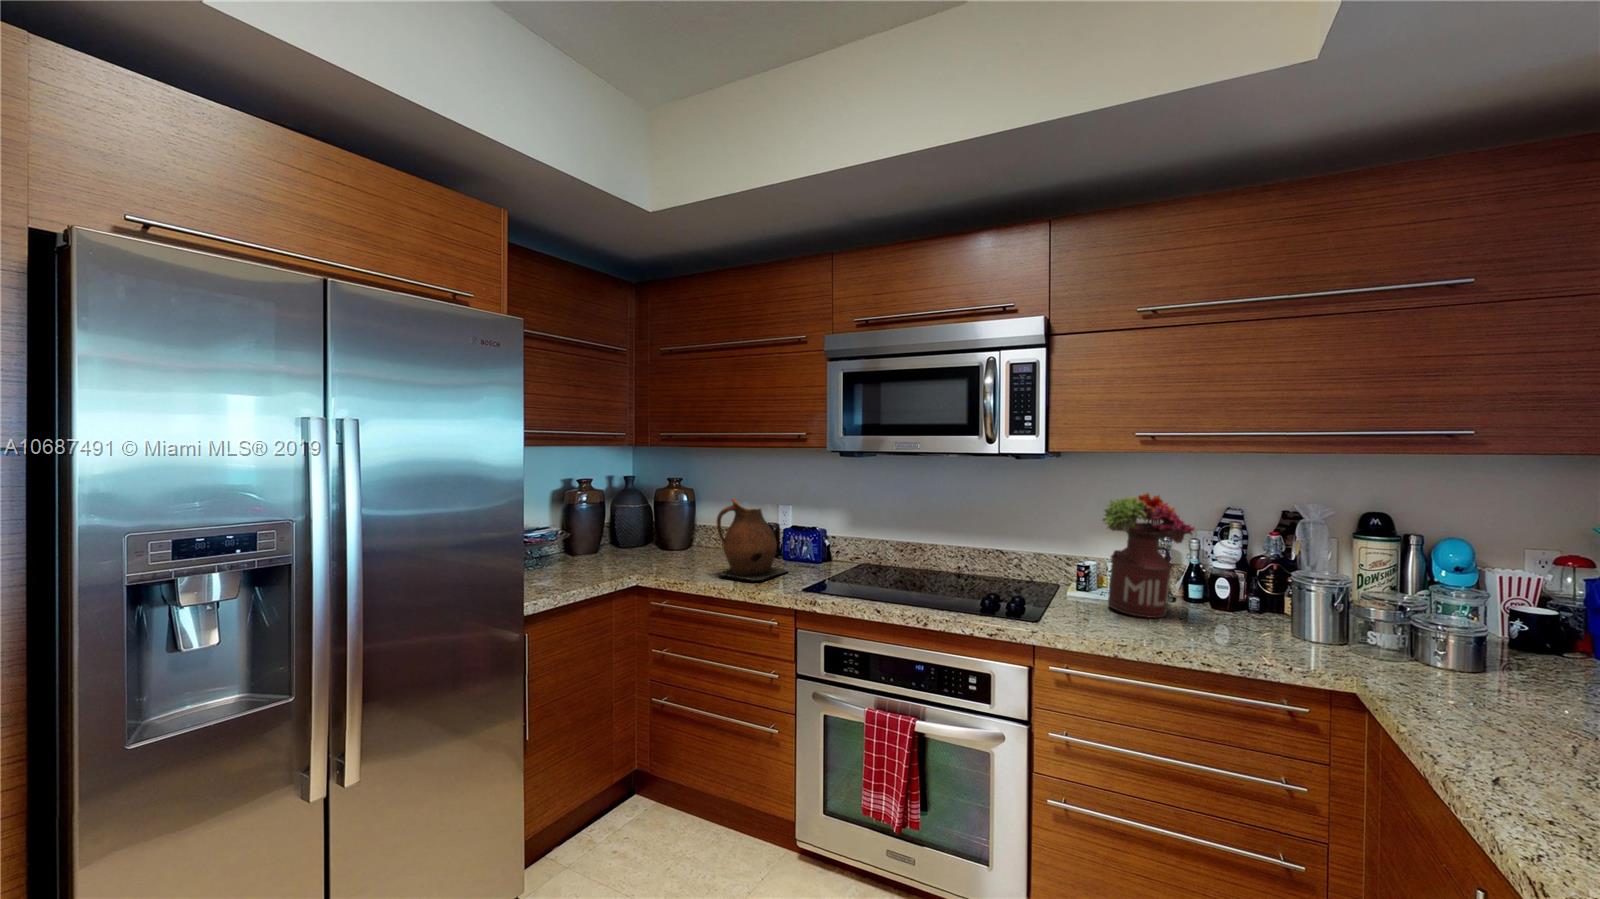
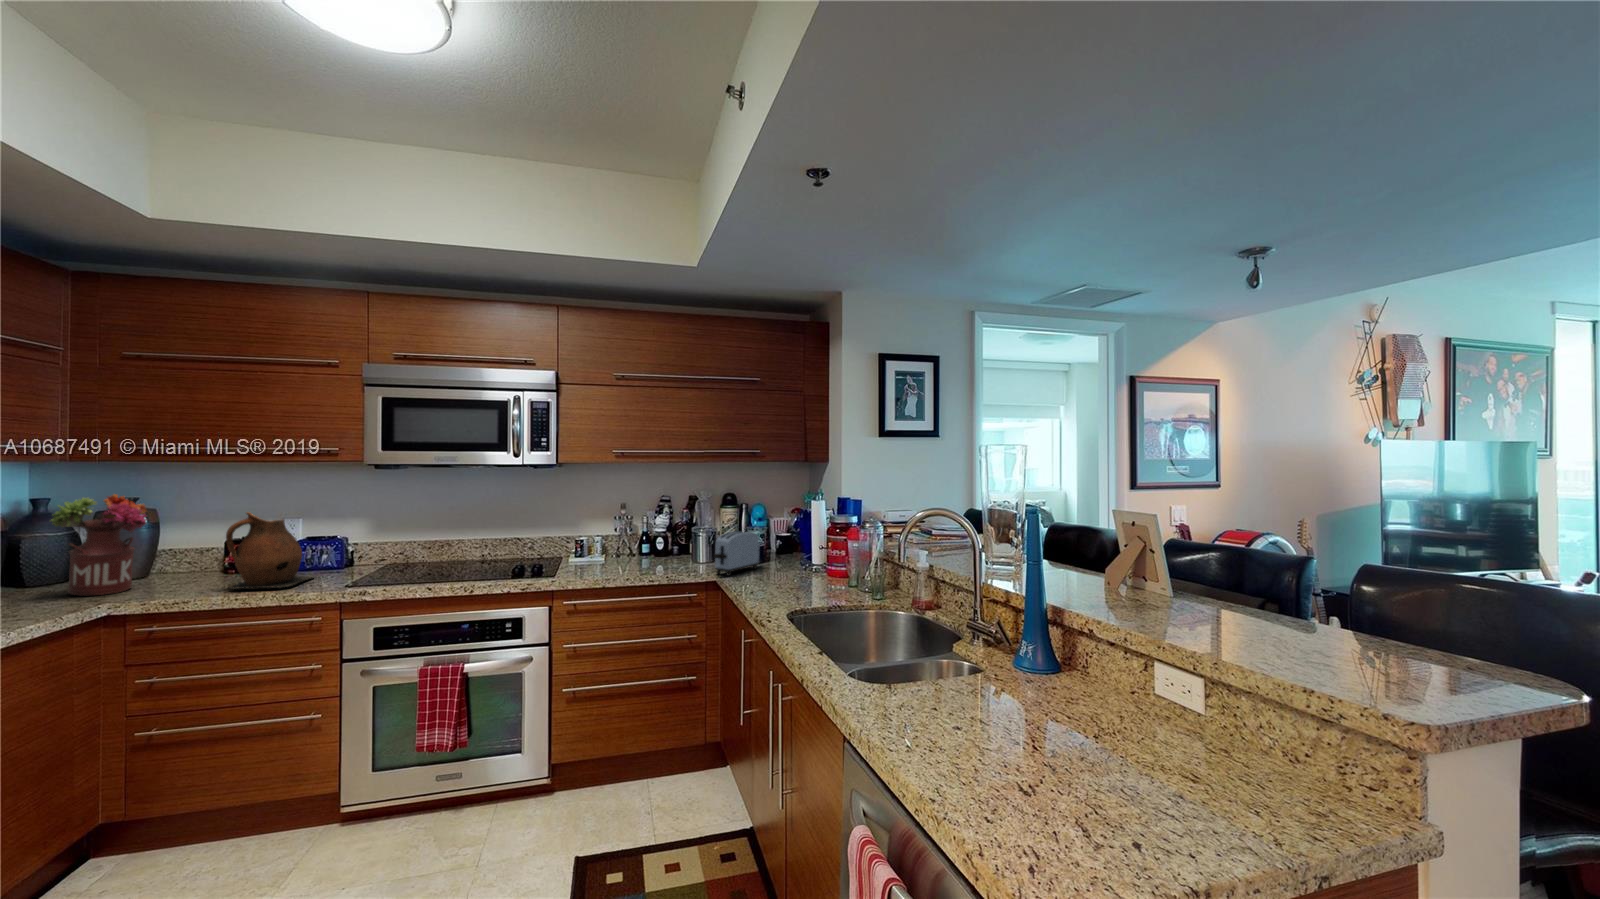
flower arrangement: present [1103,493,1195,618] -> present [51,494,147,595]
toaster: none [1349,596,1472,691] -> present [714,531,759,576]

